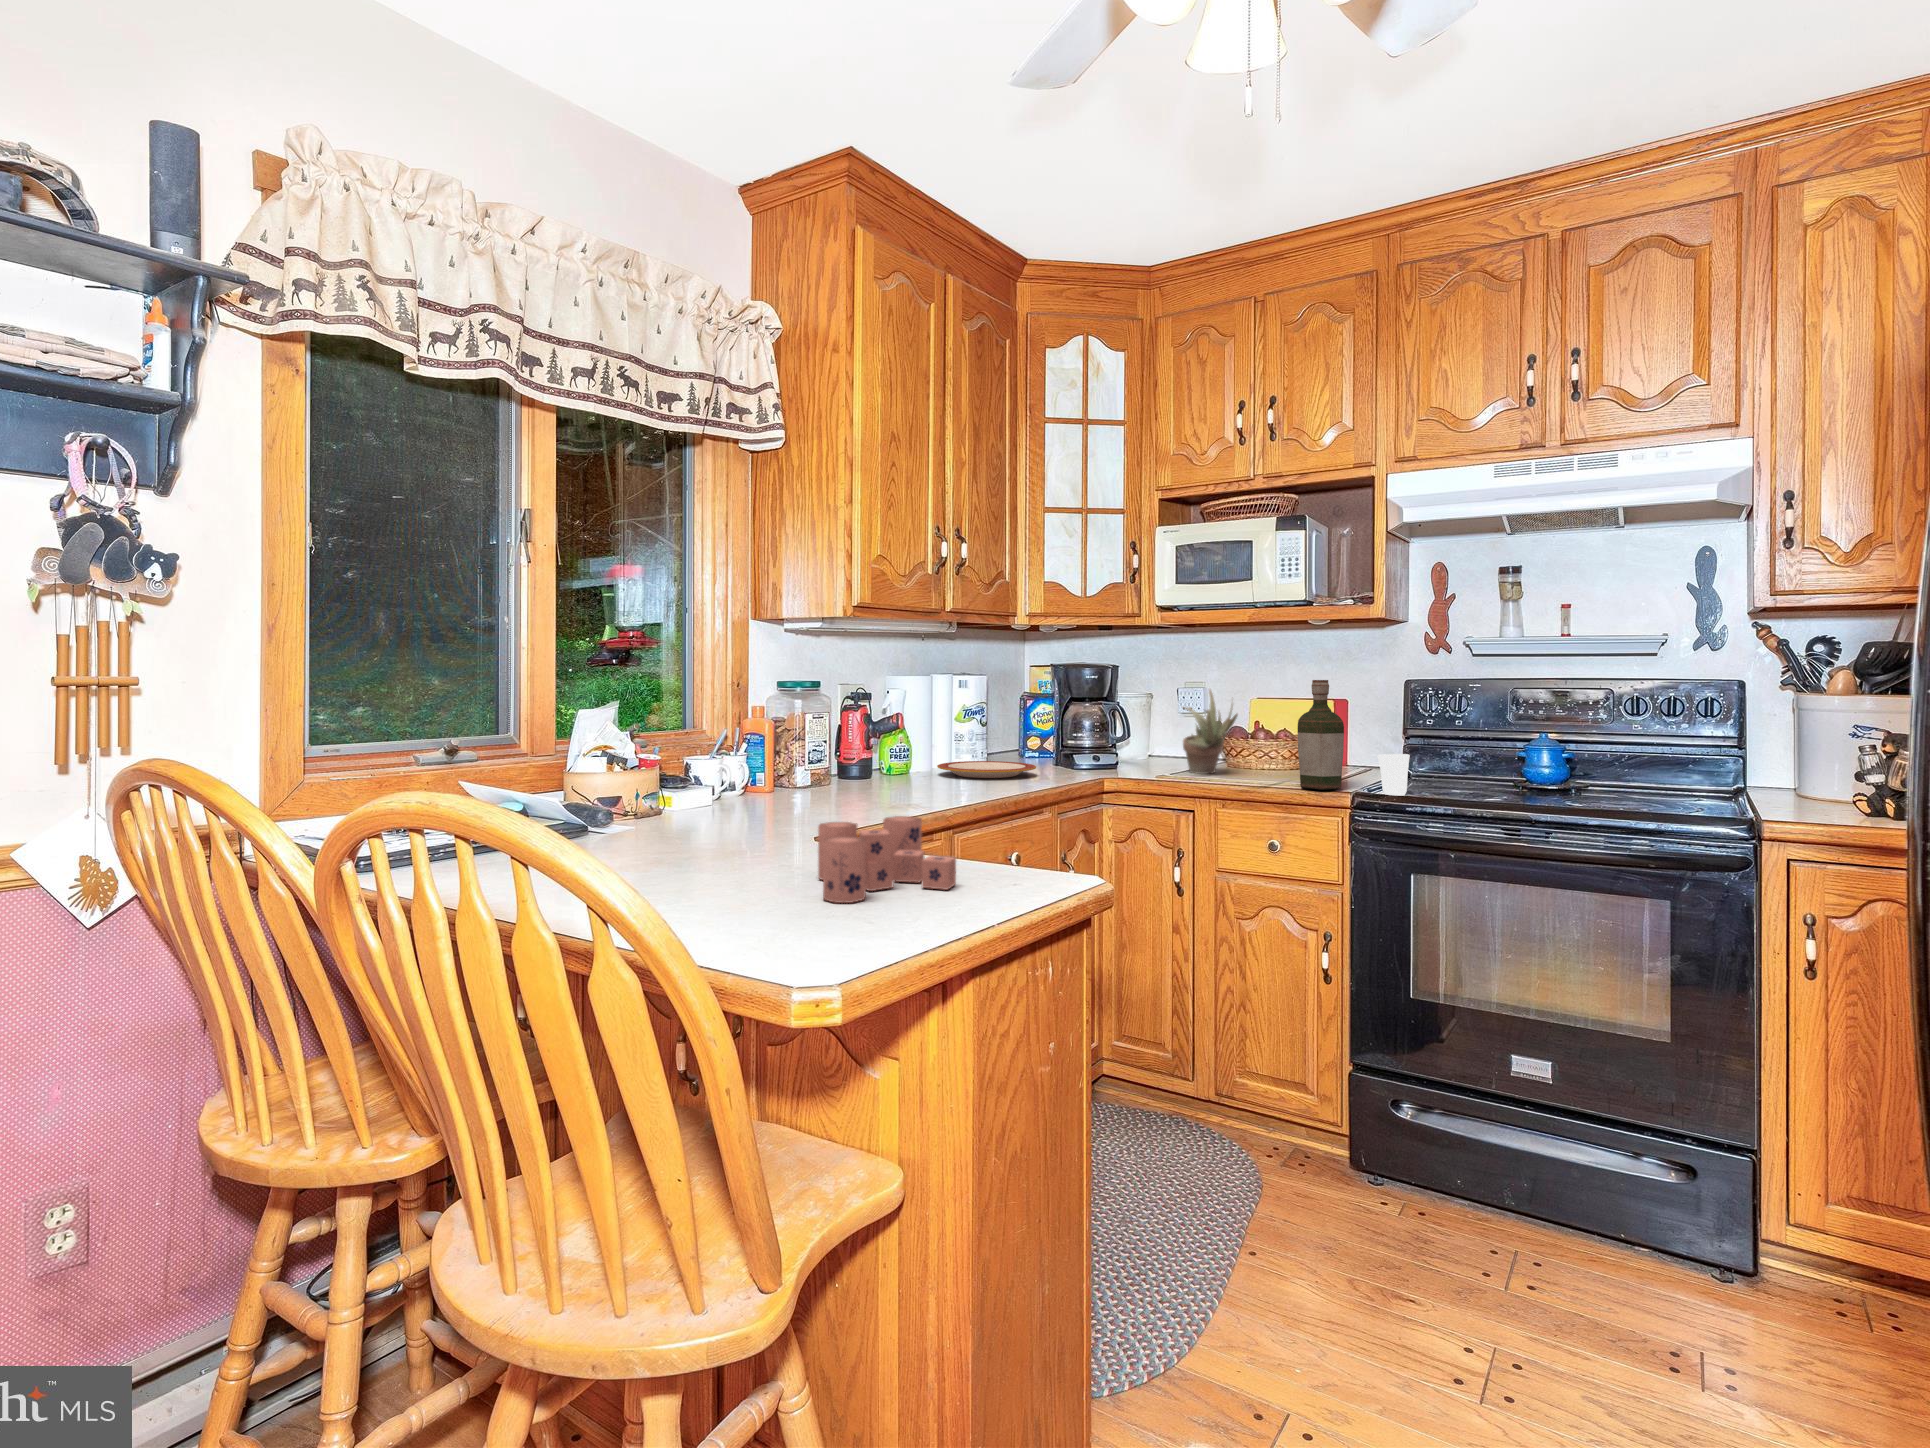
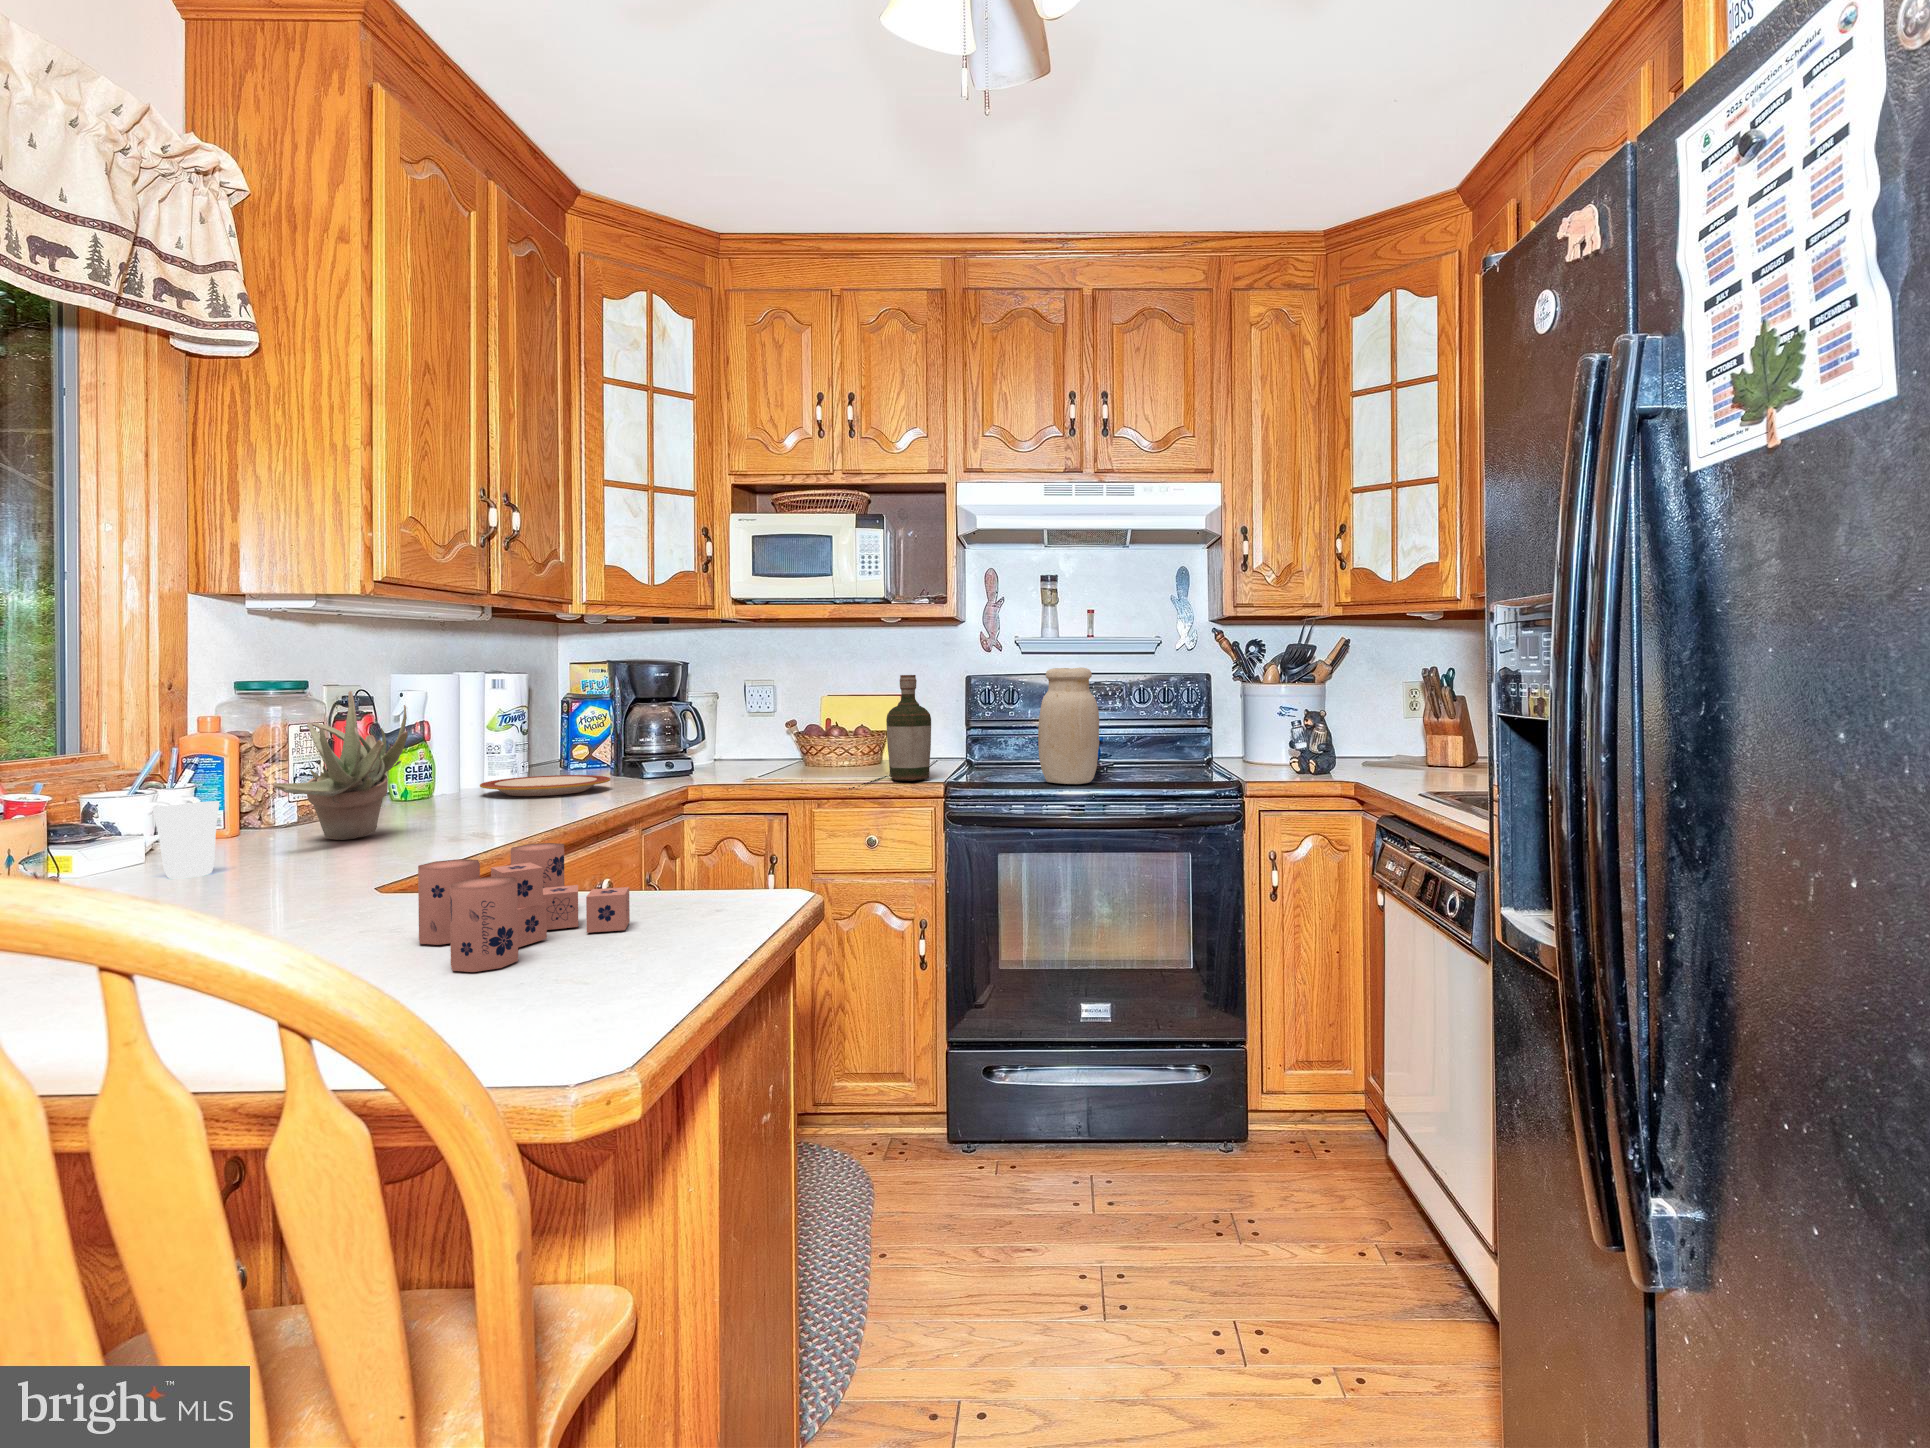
jar: none [1468,675,1550,808] -> present [1038,668,1099,784]
succulent plant: present [1183,690,1238,774] -> present [273,691,408,840]
cup: present [1378,754,1410,796] -> present [153,801,219,878]

